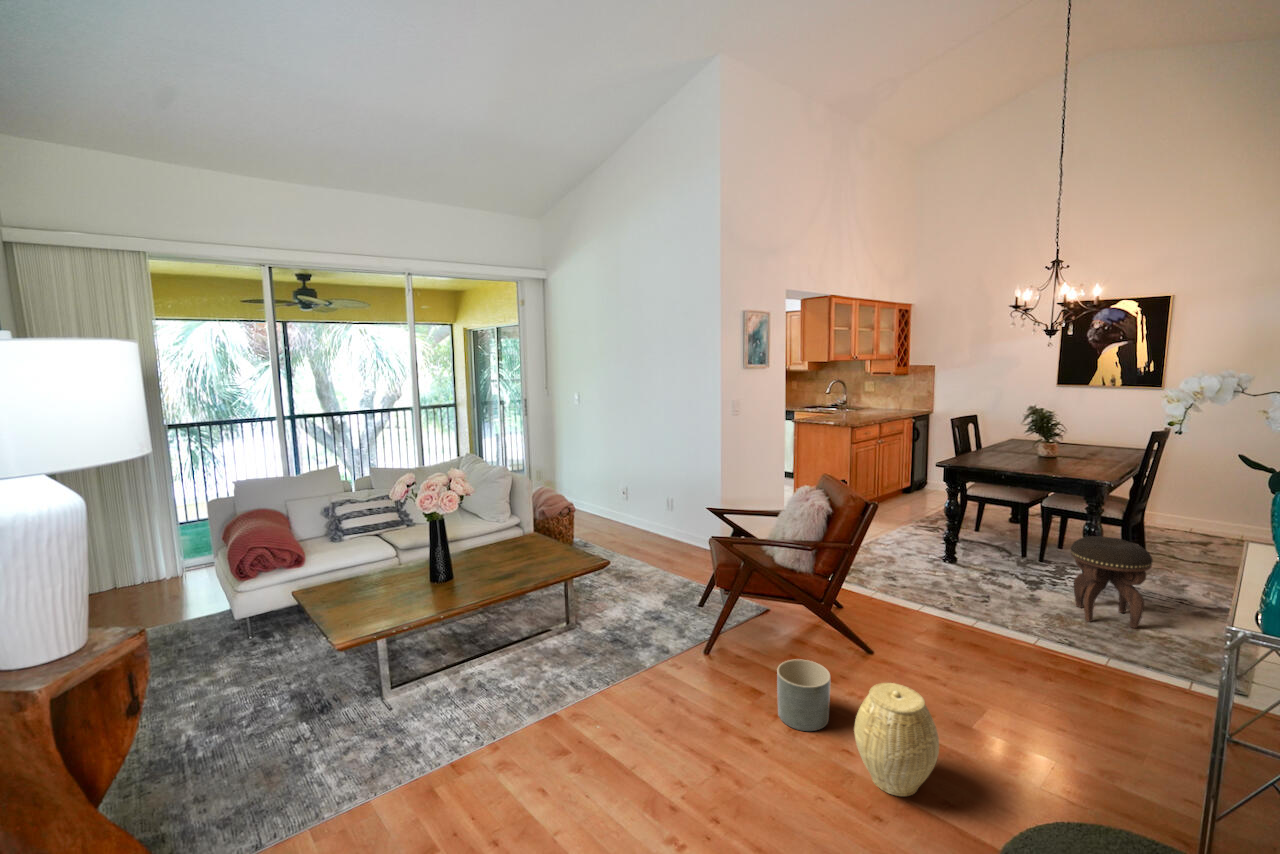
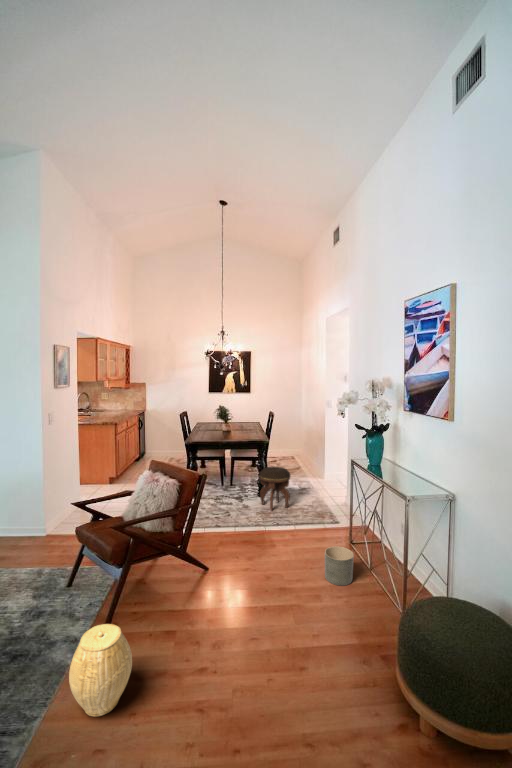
planter: present [777,659,830,731] -> present [325,546,354,586]
woven basket: present [854,683,939,796] -> present [69,624,132,717]

